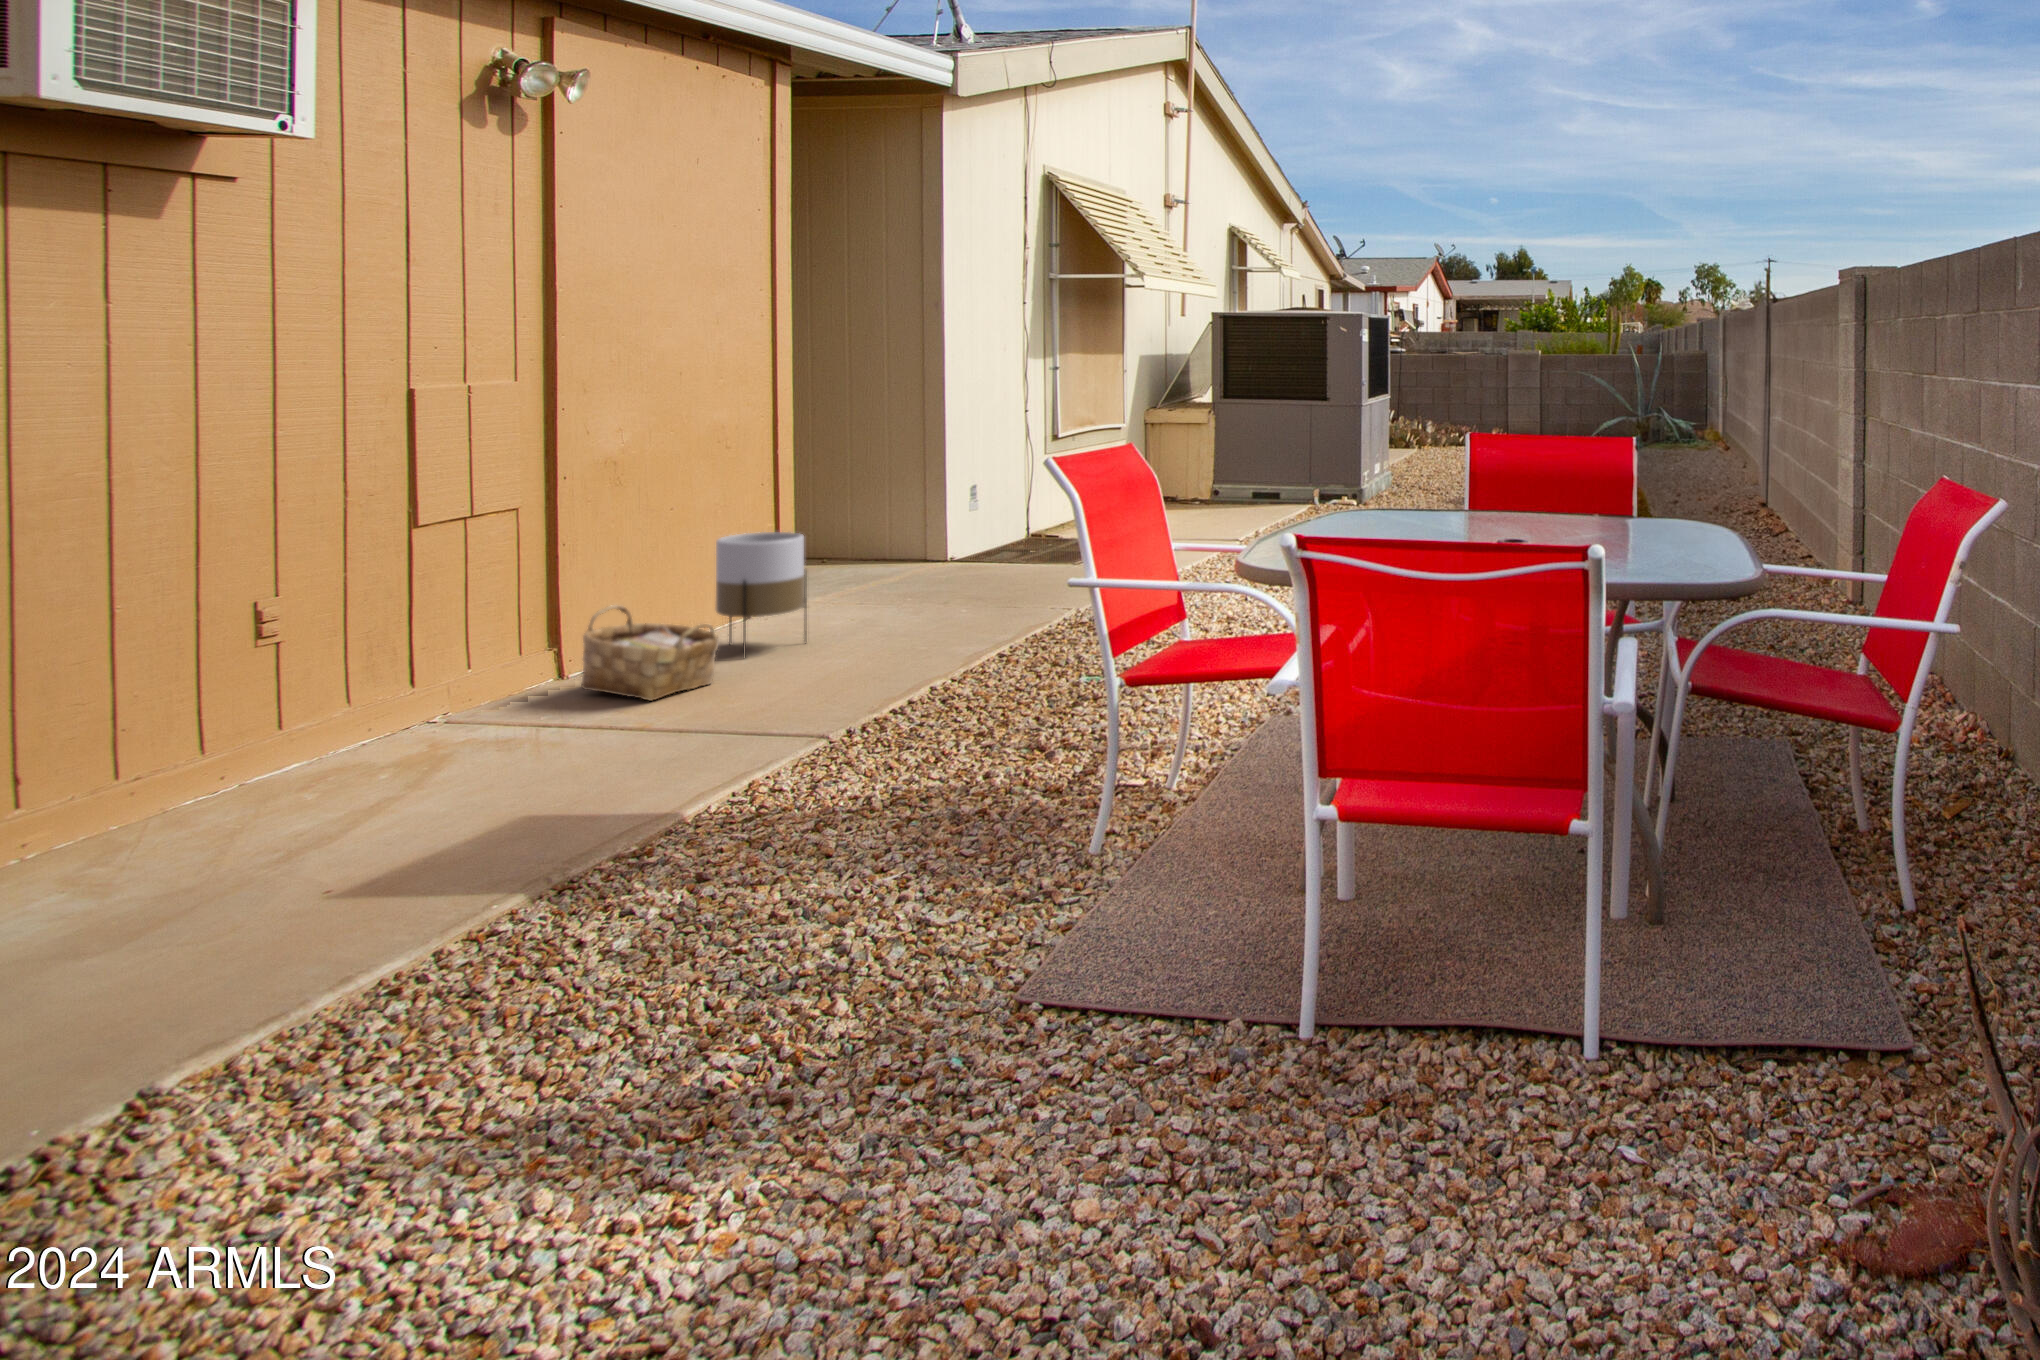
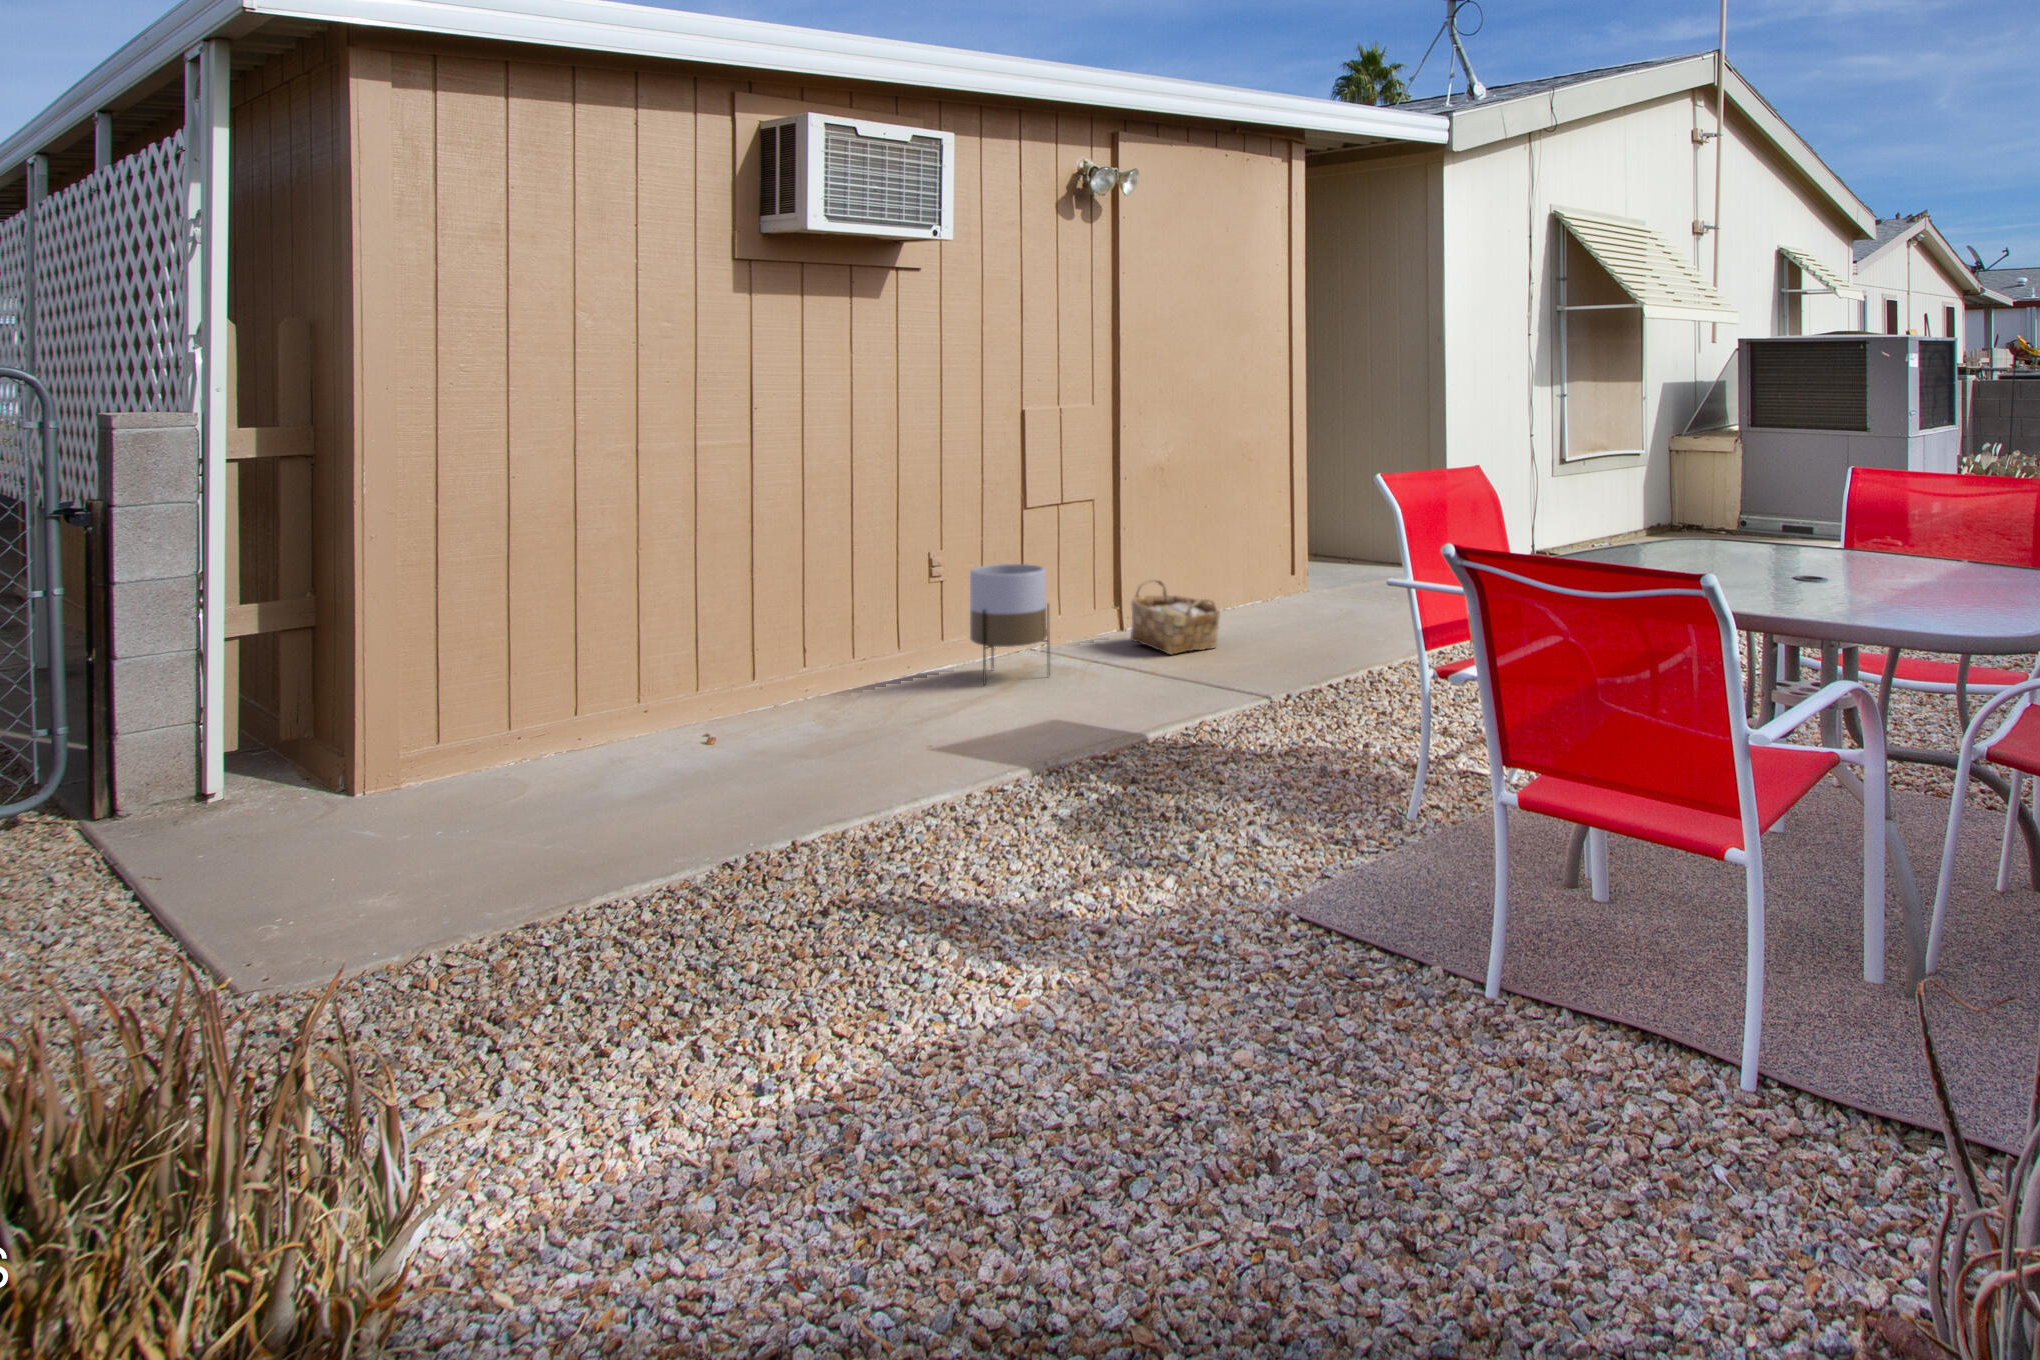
planter: present [716,532,807,657] -> present [970,564,1050,685]

